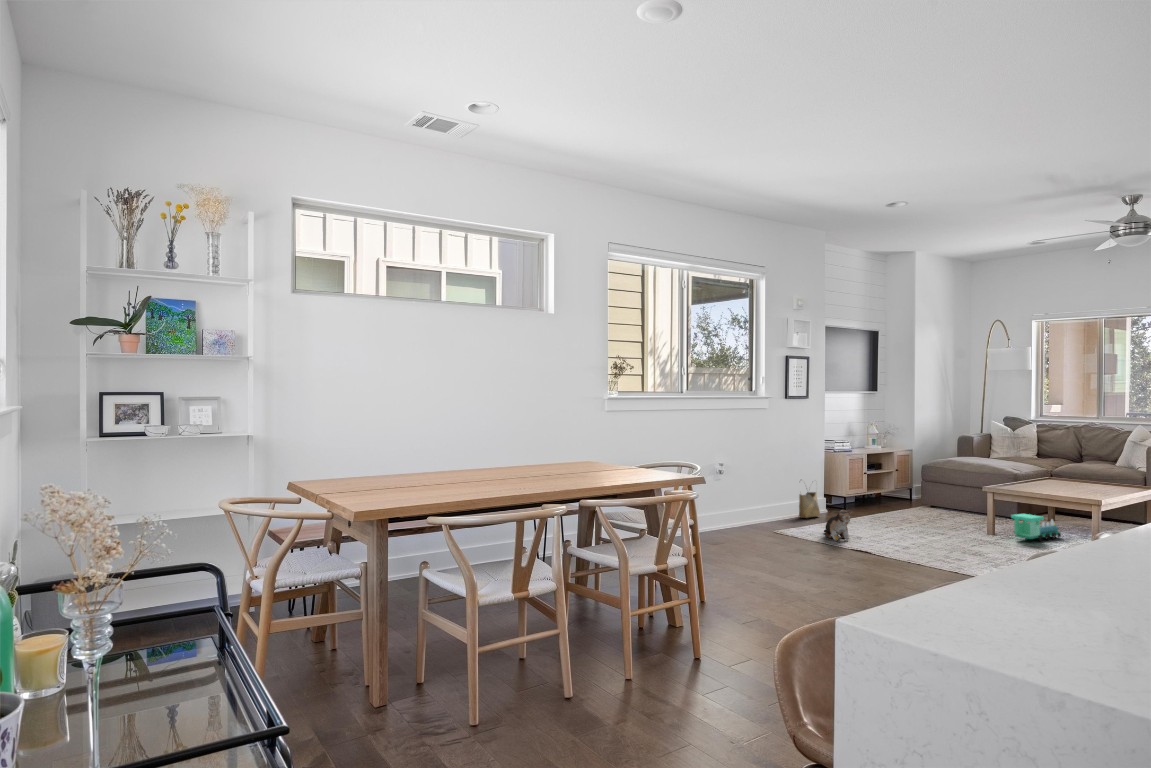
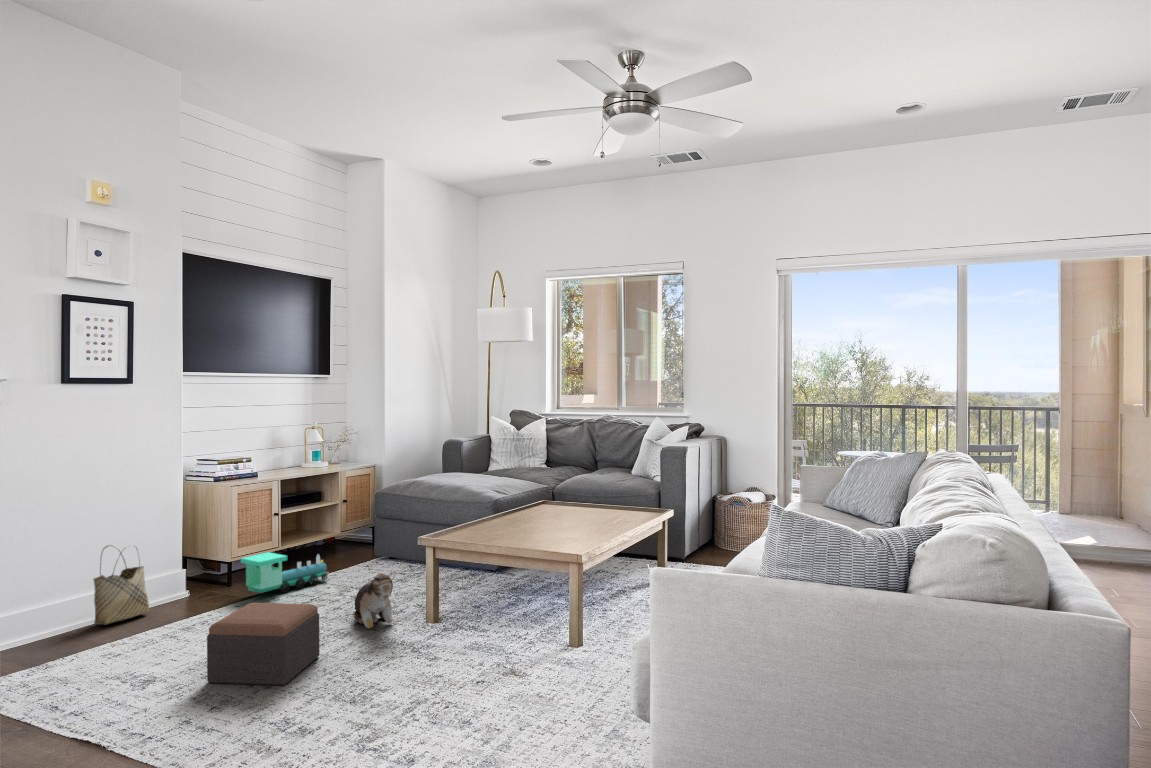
plush toy: present [824,510,852,541] -> present [354,573,396,629]
footstool: none [889,510,938,547] -> present [207,603,319,685]
toy train: present [1011,514,1061,541] -> present [241,552,329,593]

